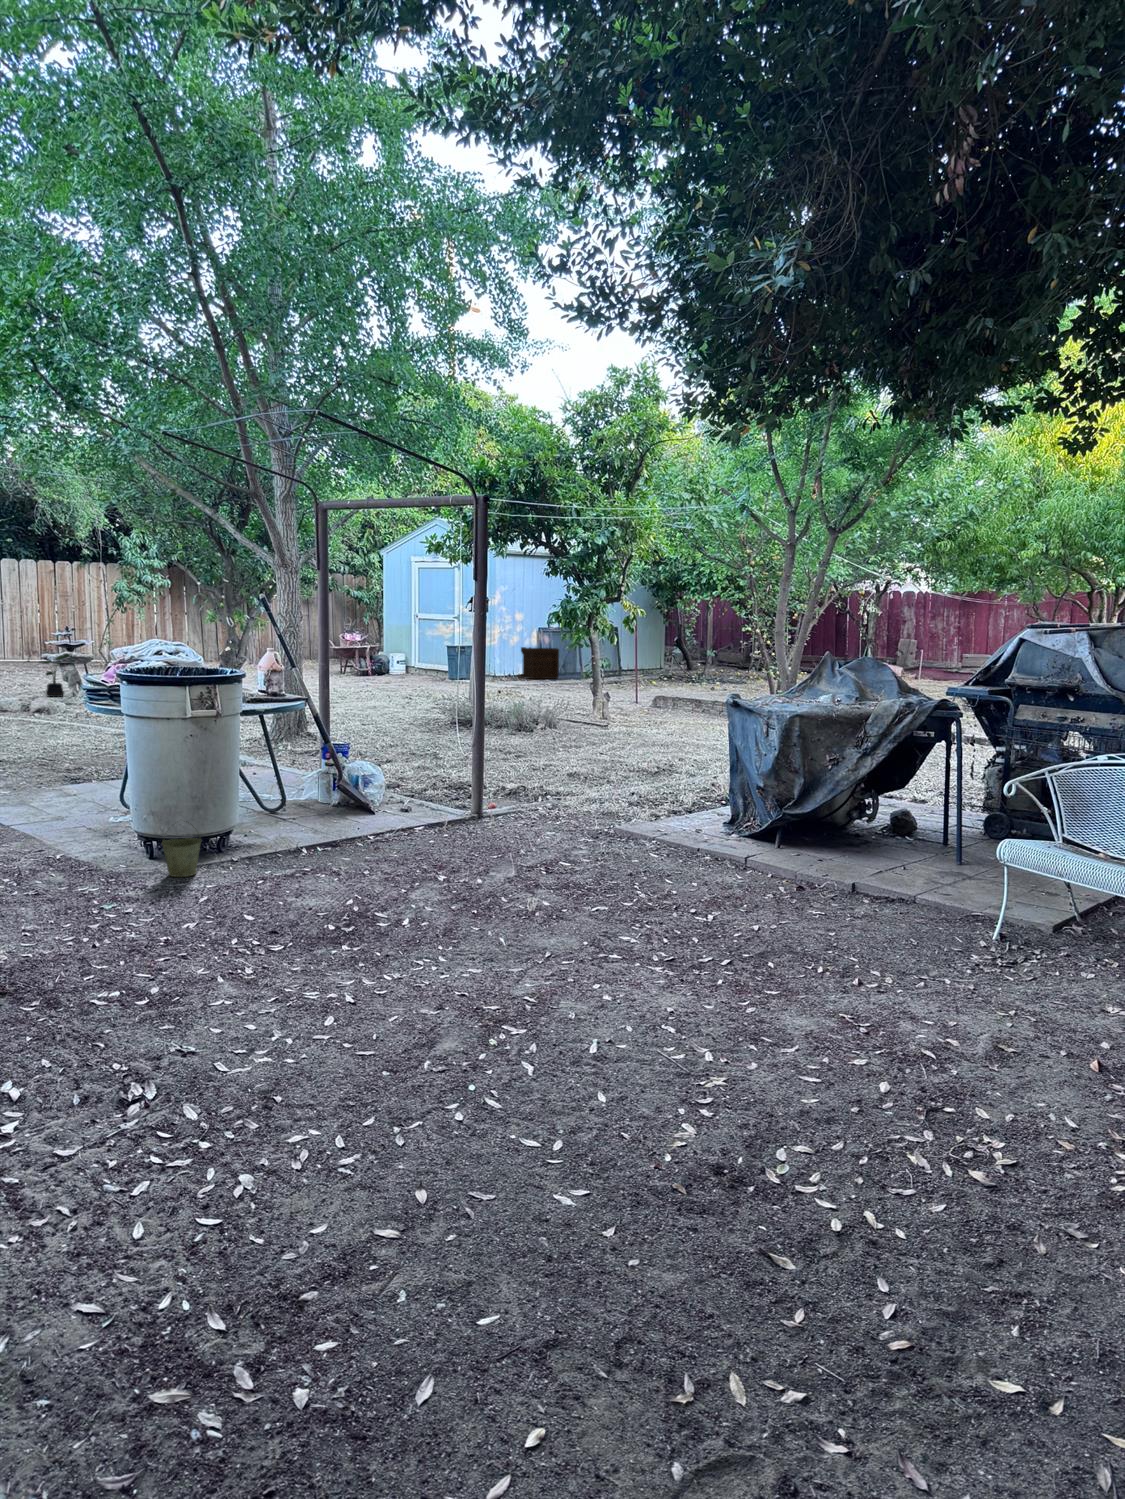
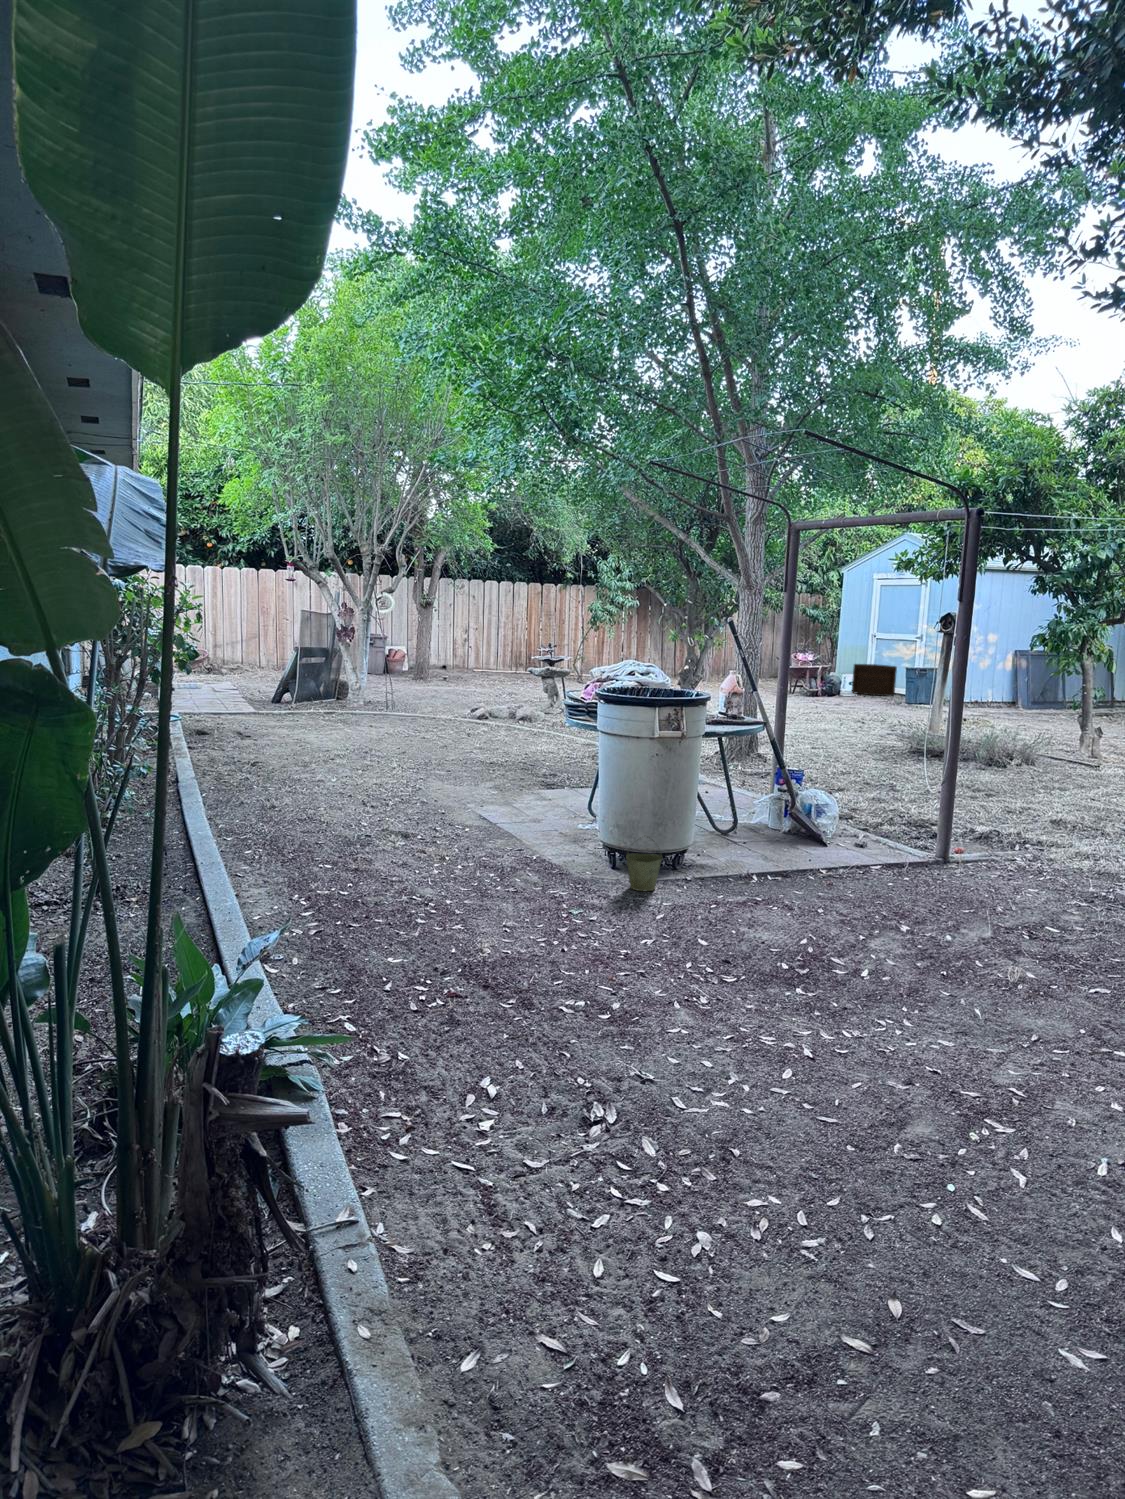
wooden crate: present [517,647,559,679] -> present [852,664,897,696]
potted plant: present [40,654,70,697] -> none [523,666,553,705]

